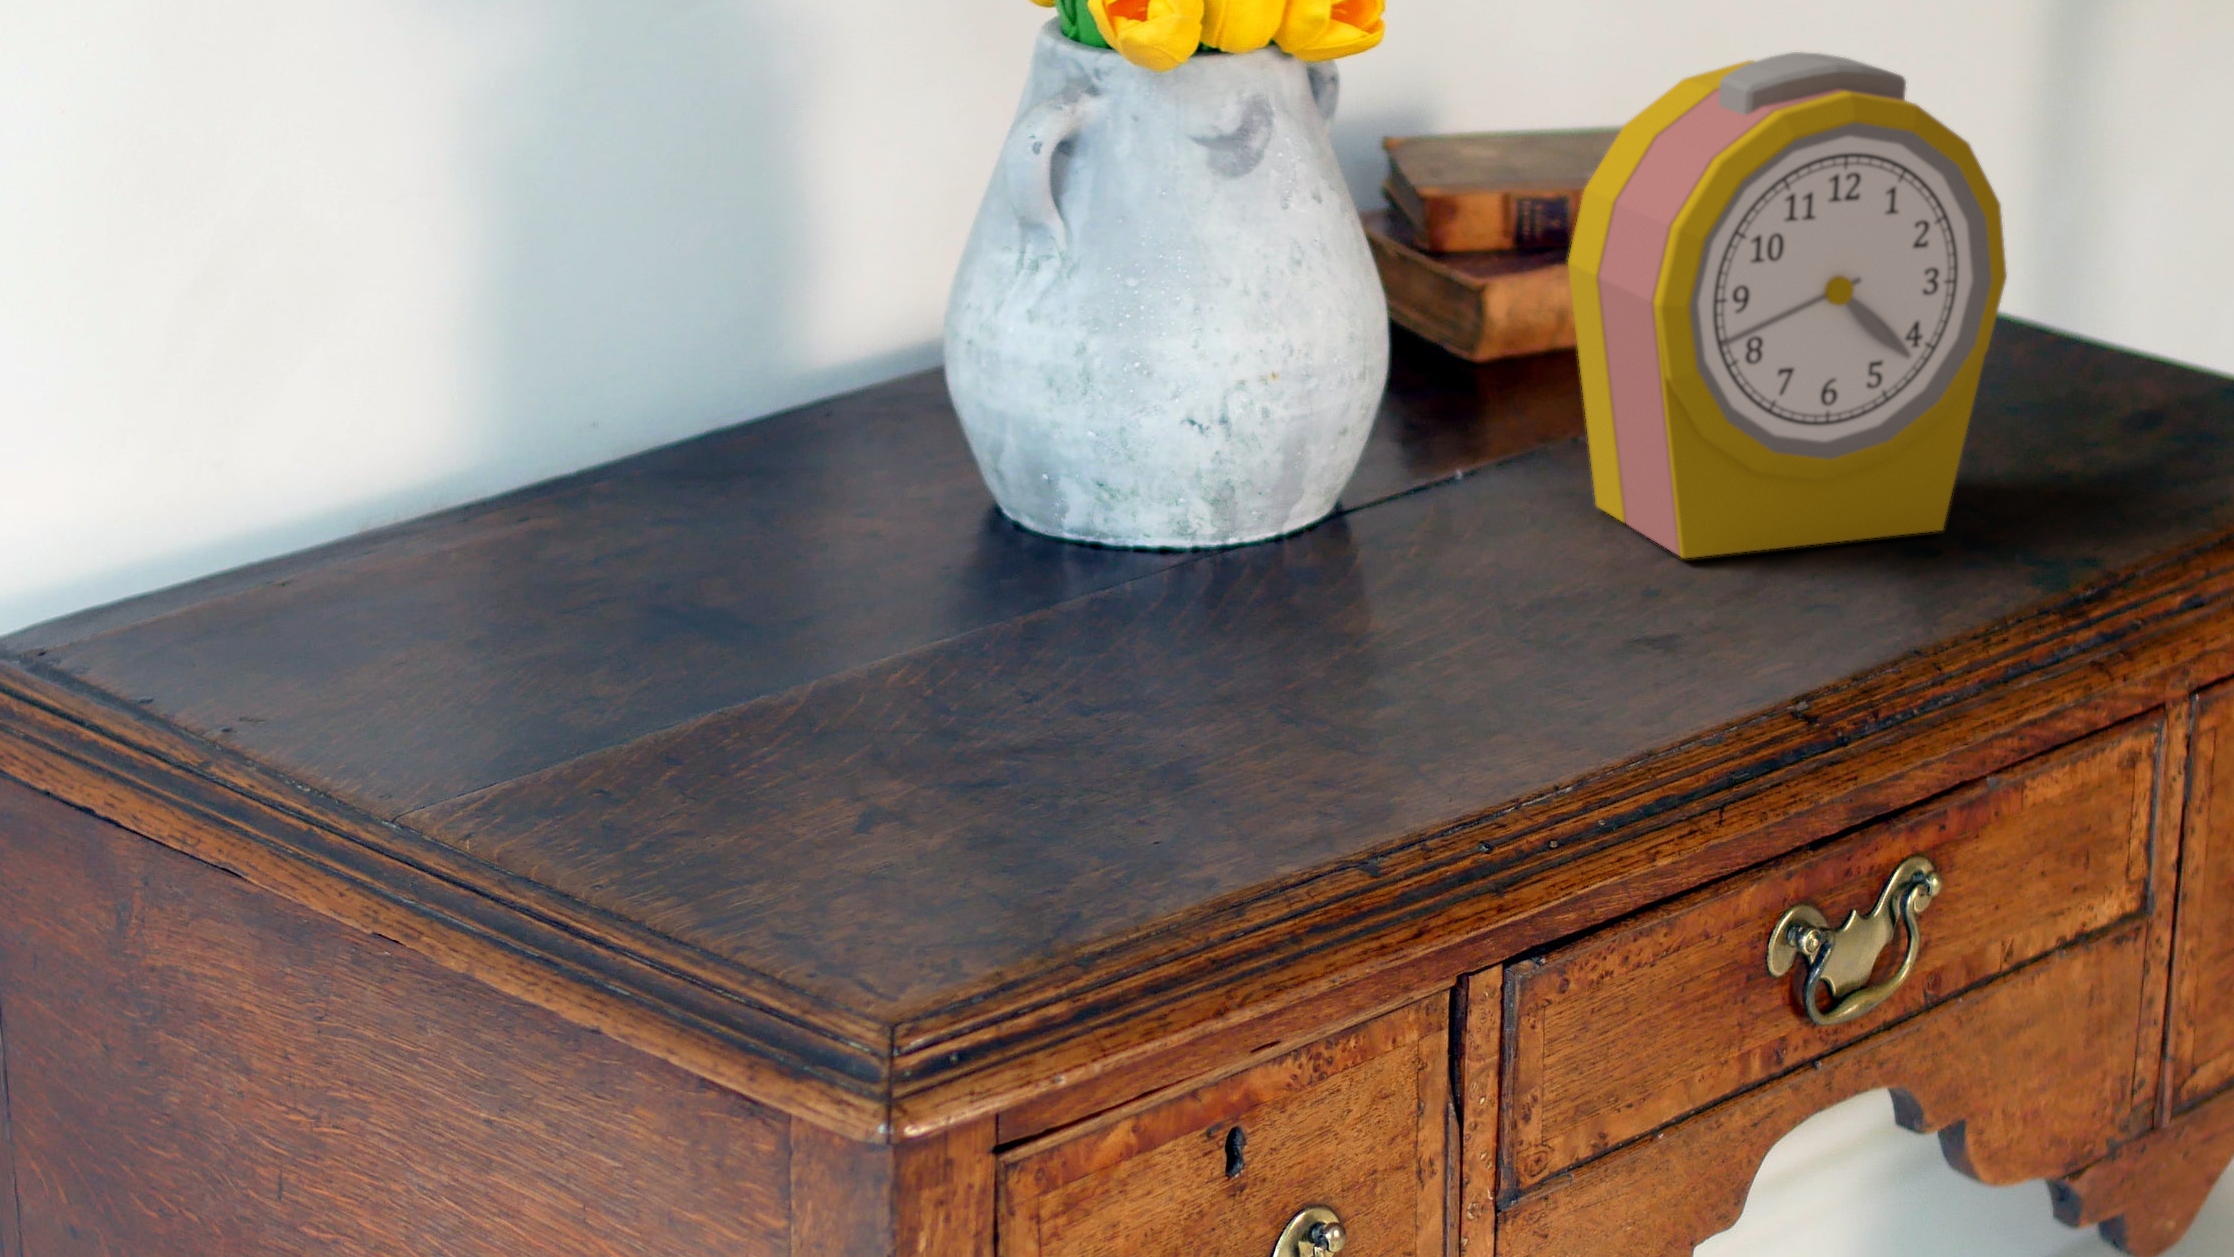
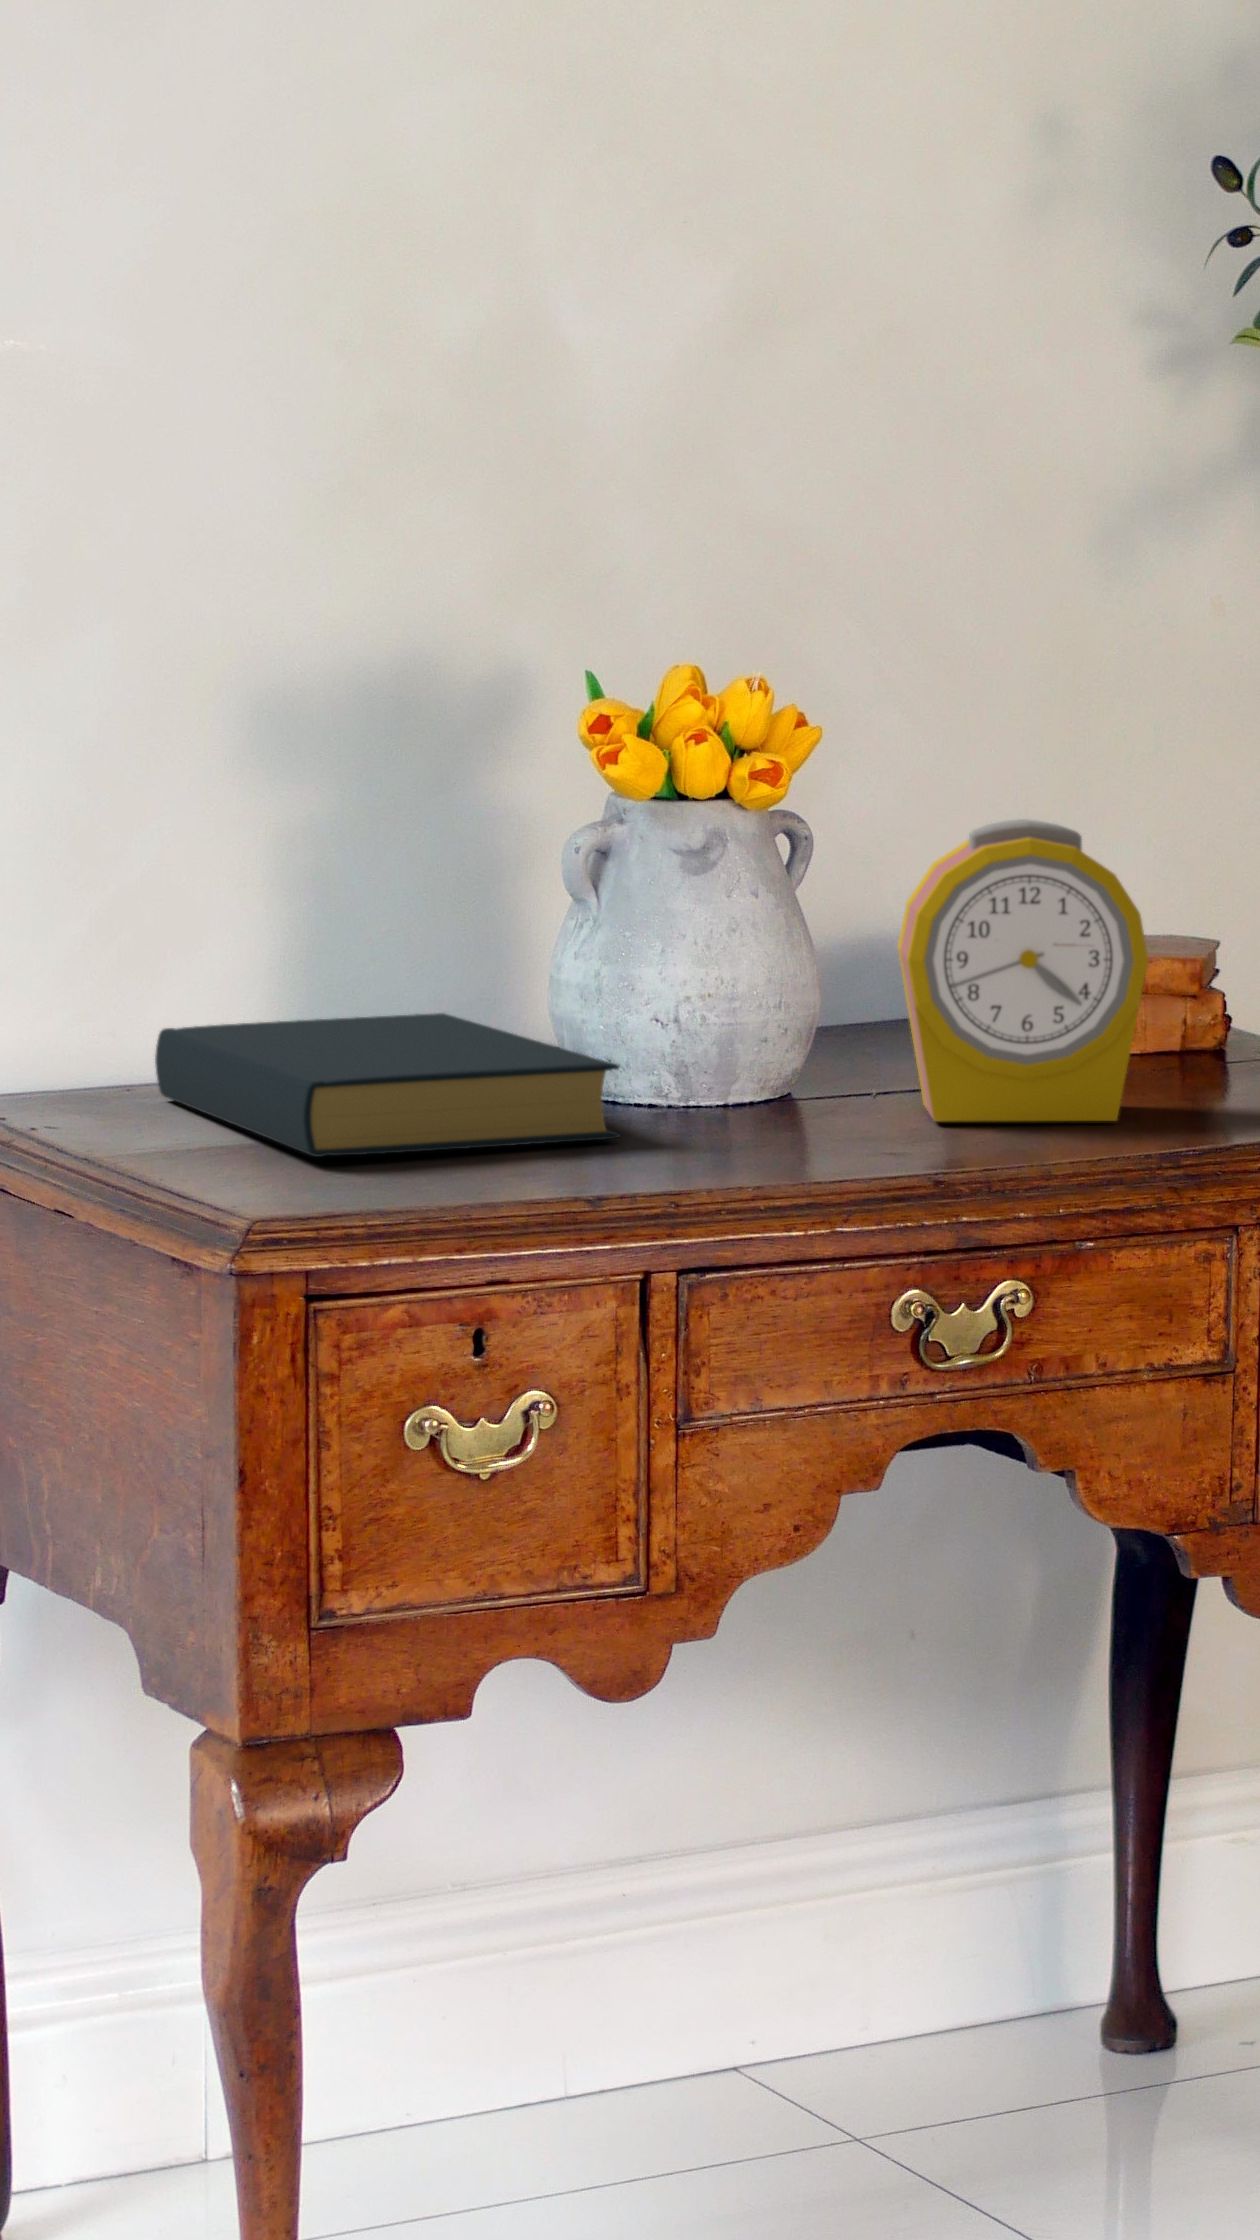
hardback book: none [347,388,1260,786] -> present [155,1013,620,1157]

